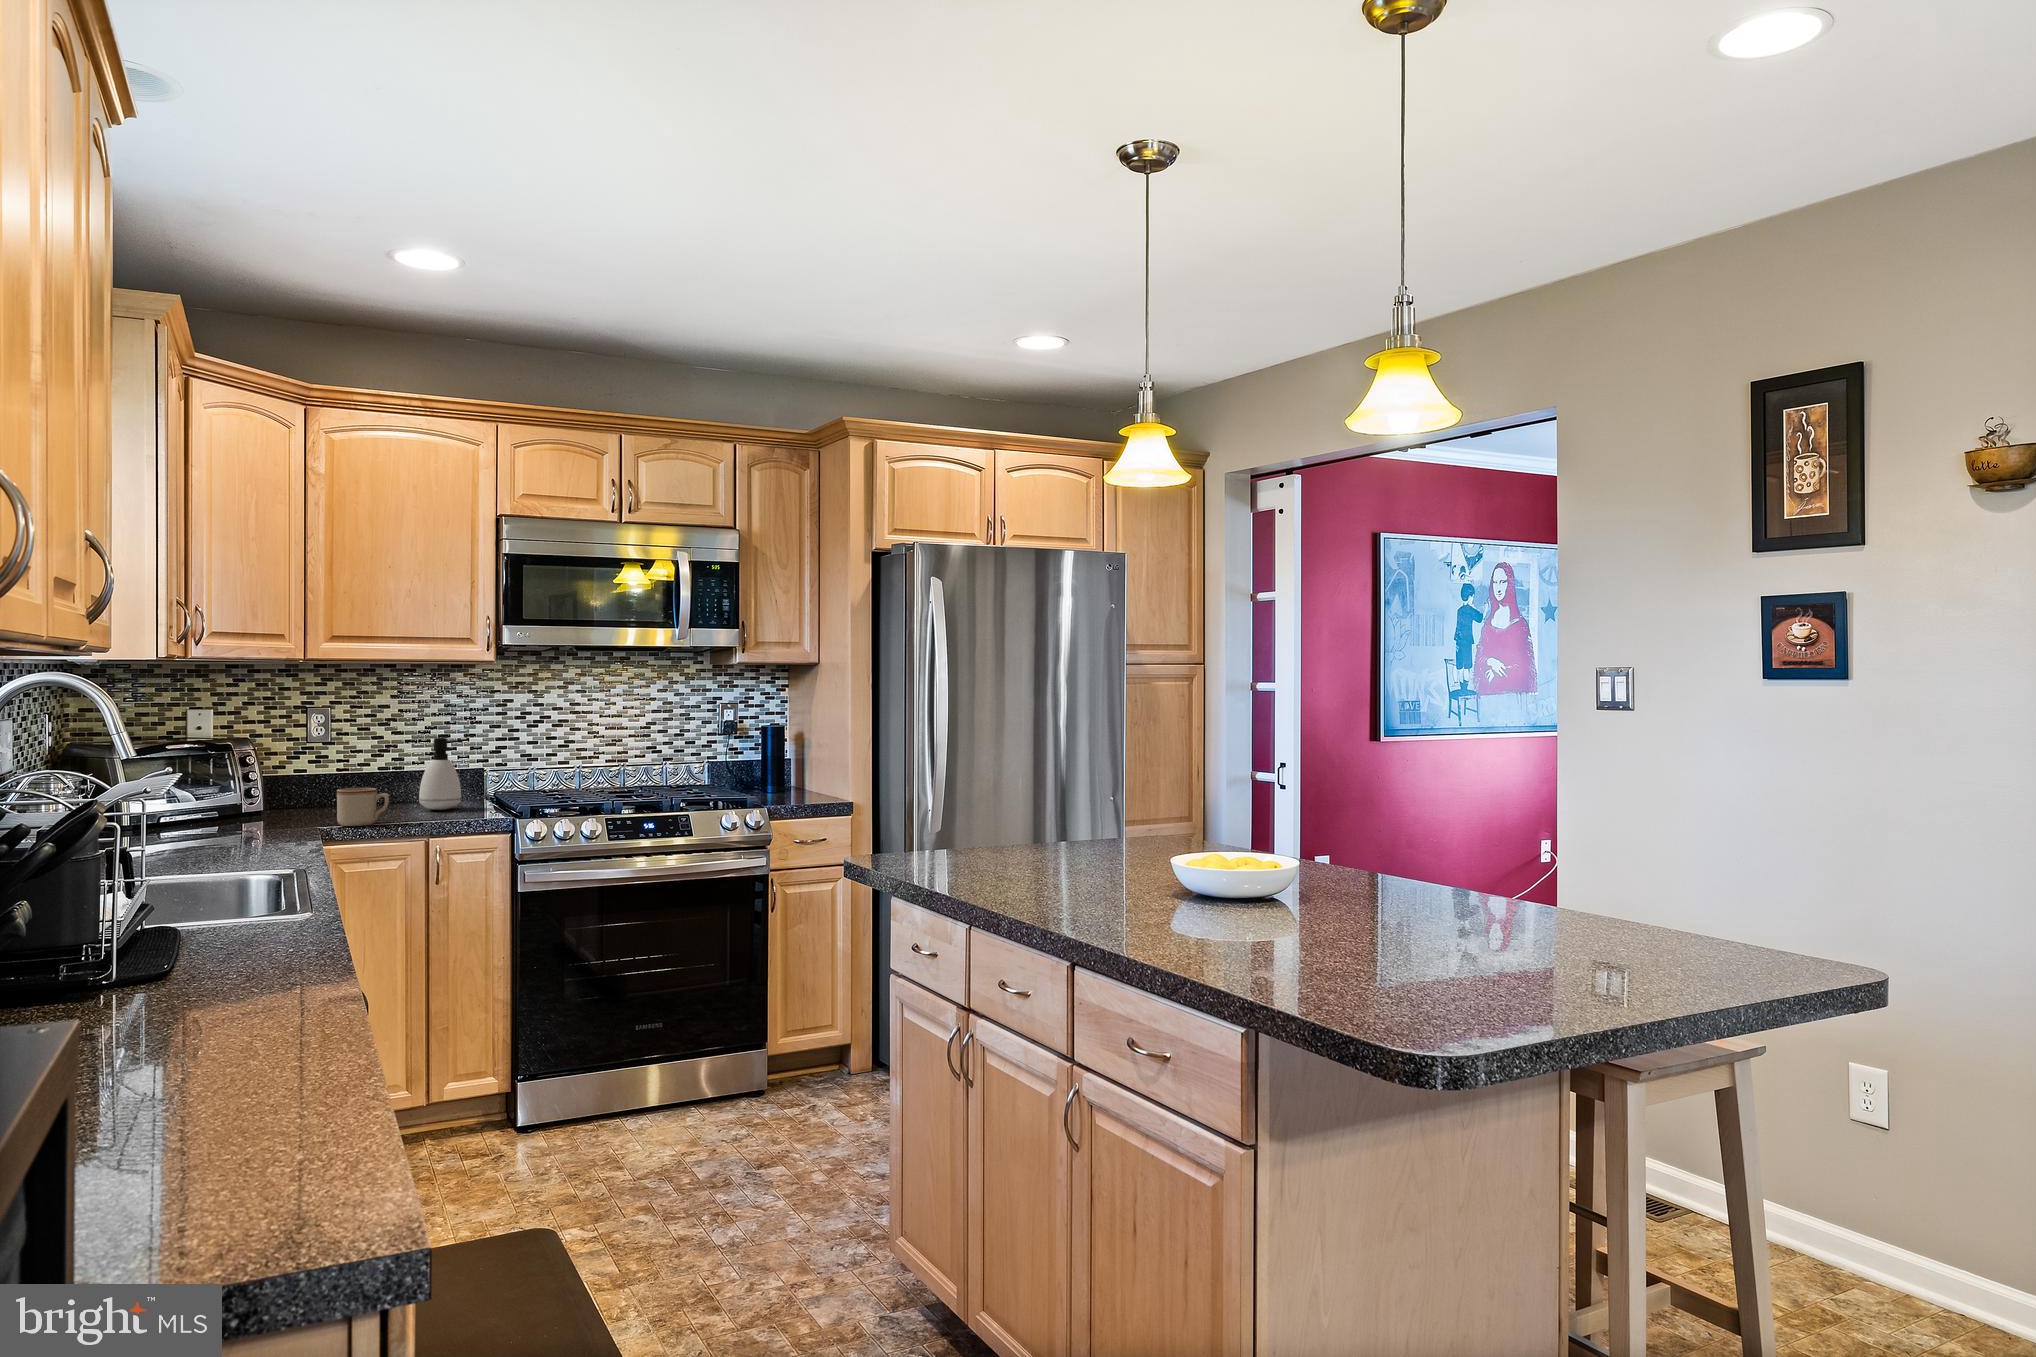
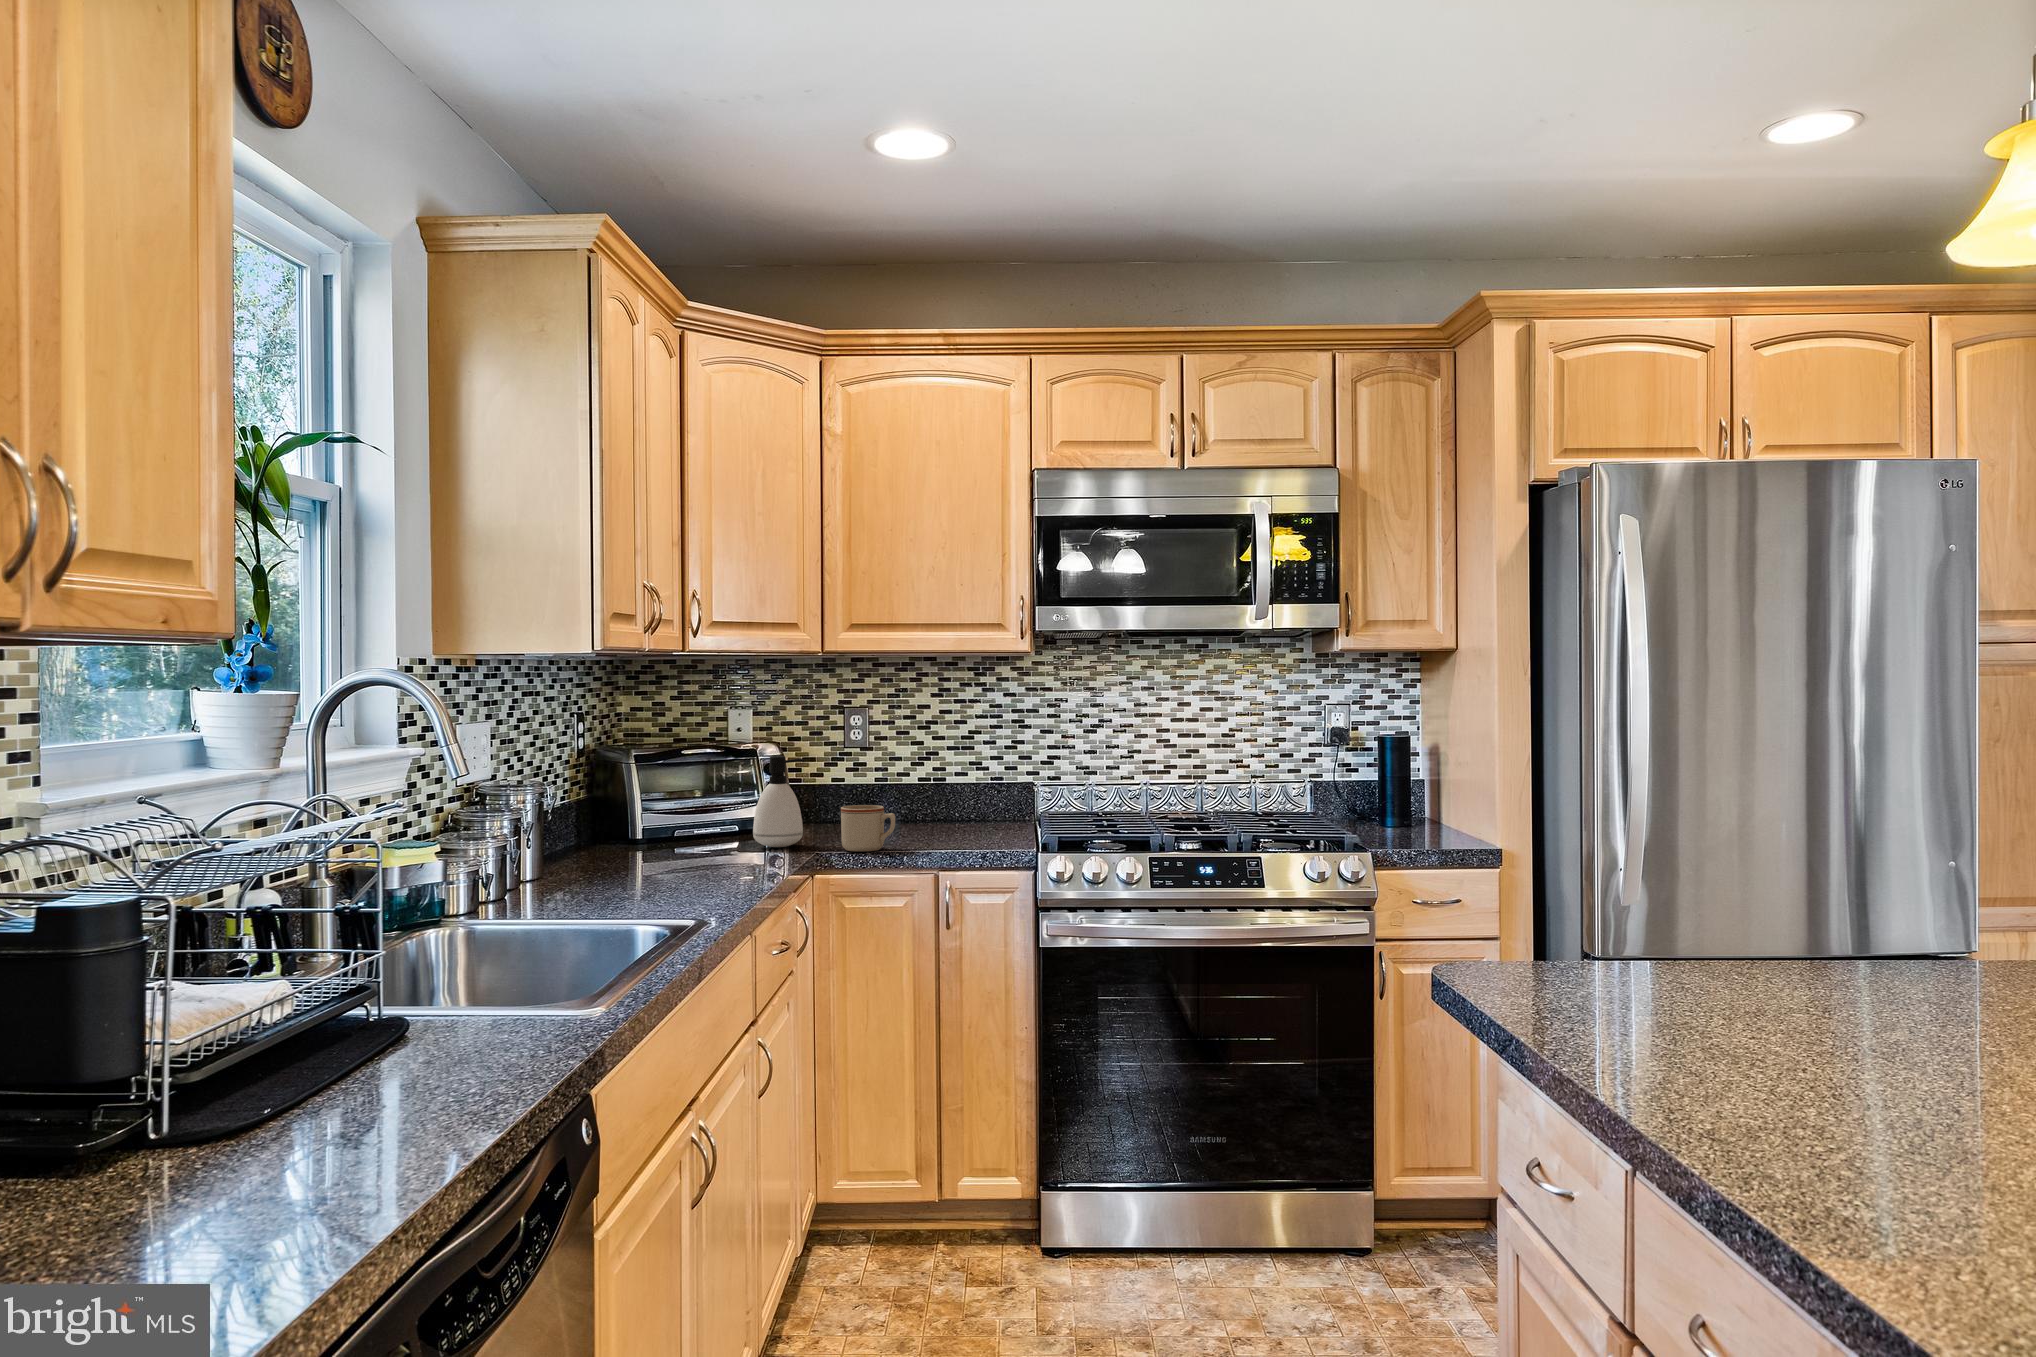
soap dispenser: present [419,738,462,810] -> present [753,755,804,847]

